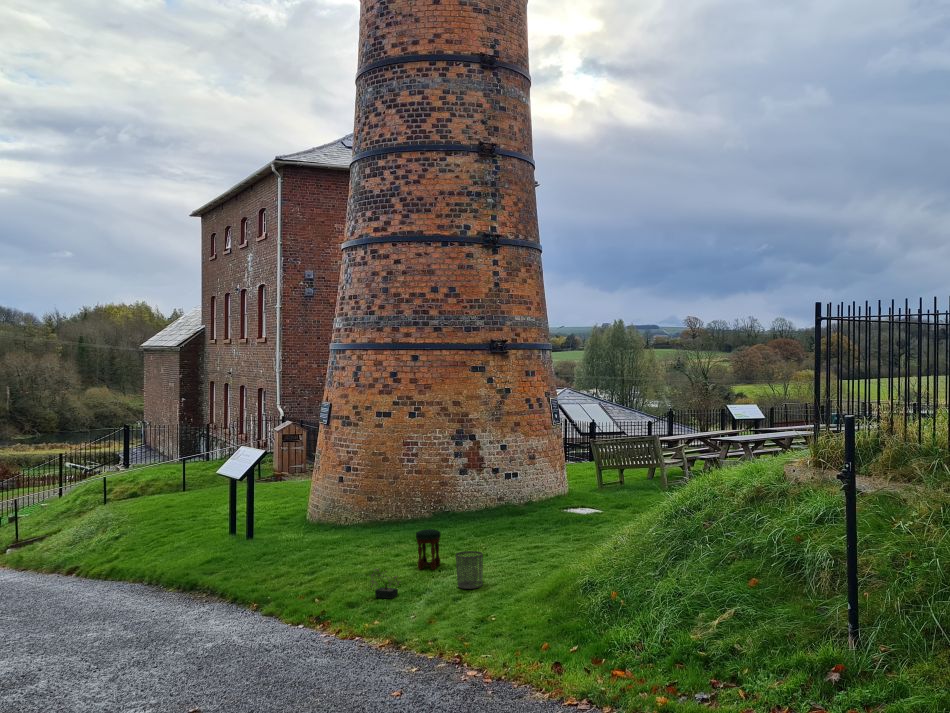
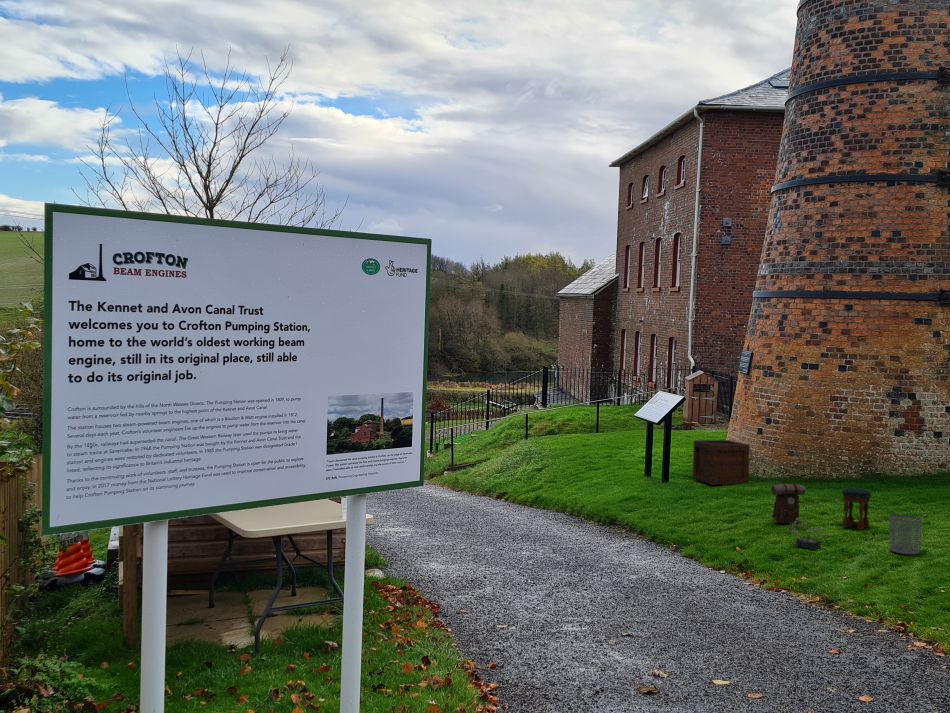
wooden crate: none [278,493,334,541] -> present [693,440,750,485]
backpack: none [351,533,384,574] -> present [771,484,806,524]

